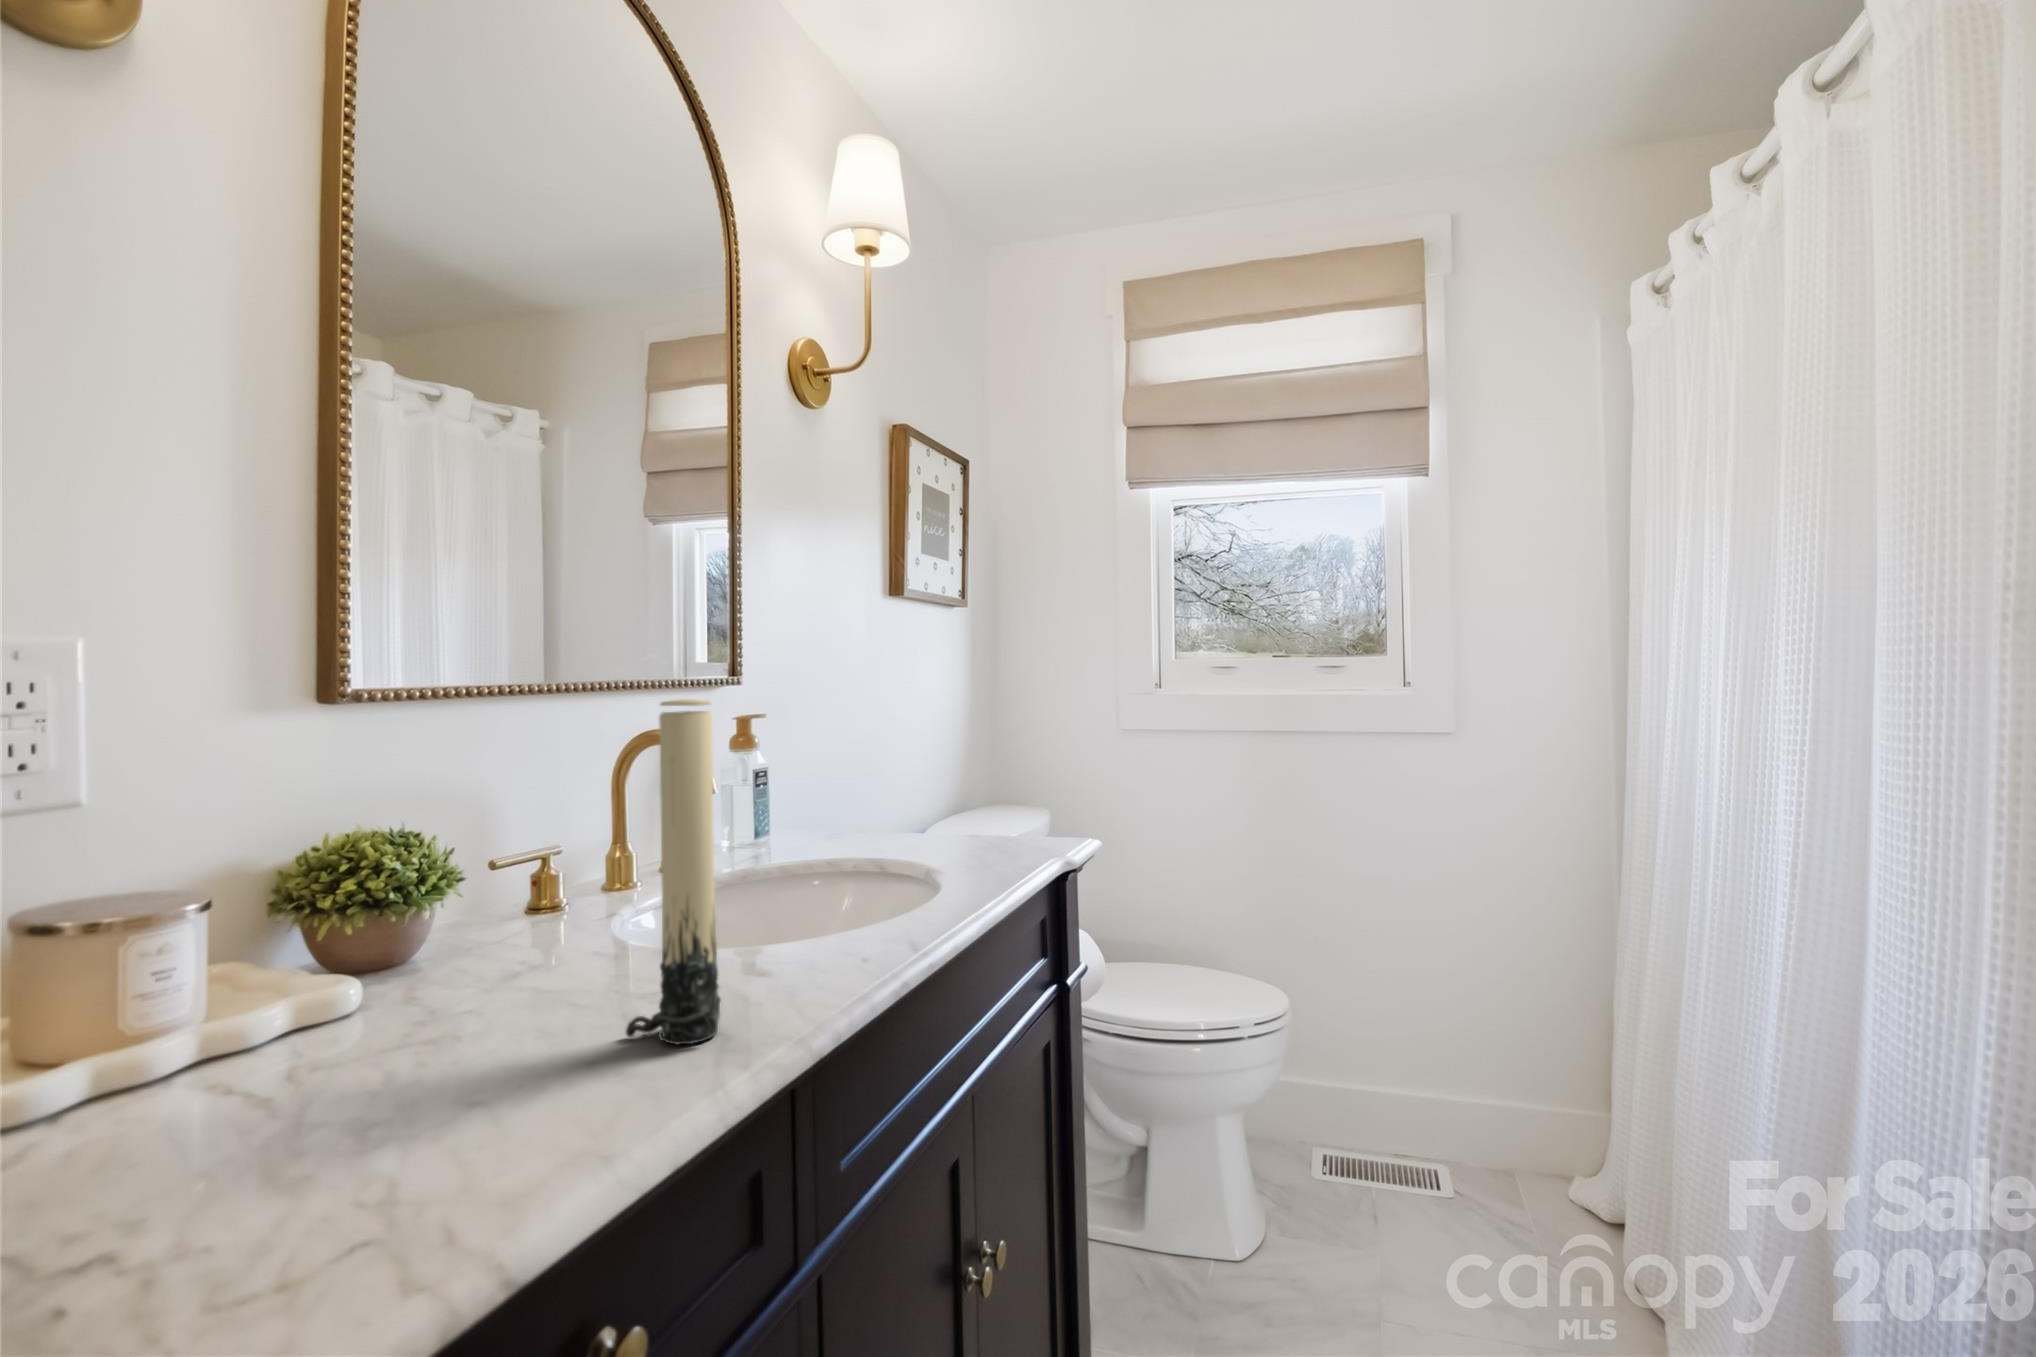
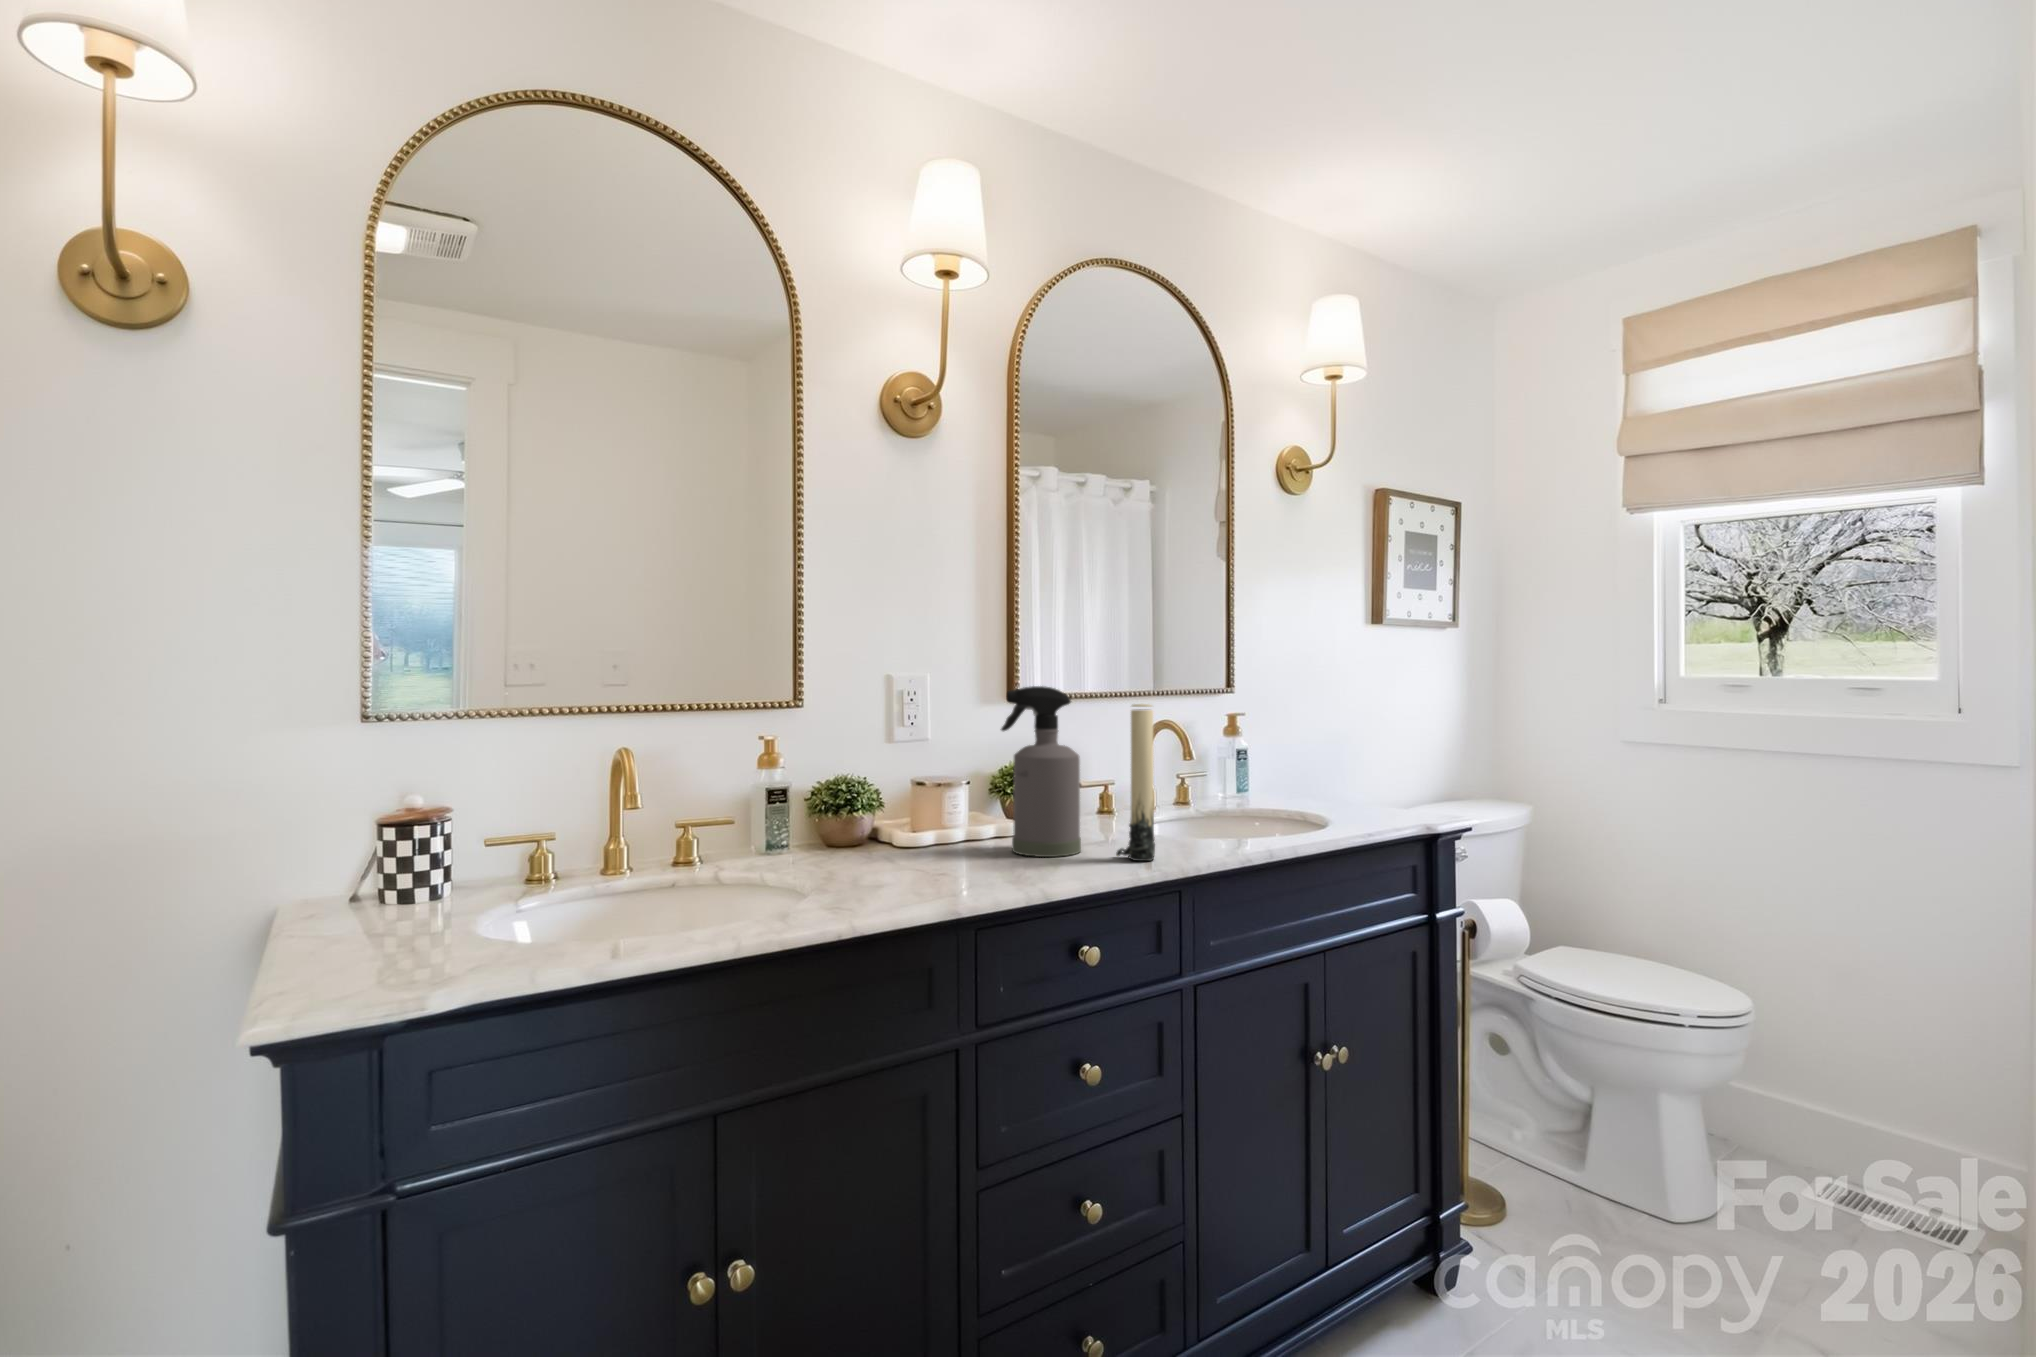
spray bottle: none [303,666,533,1084] -> present [1001,686,1081,857]

